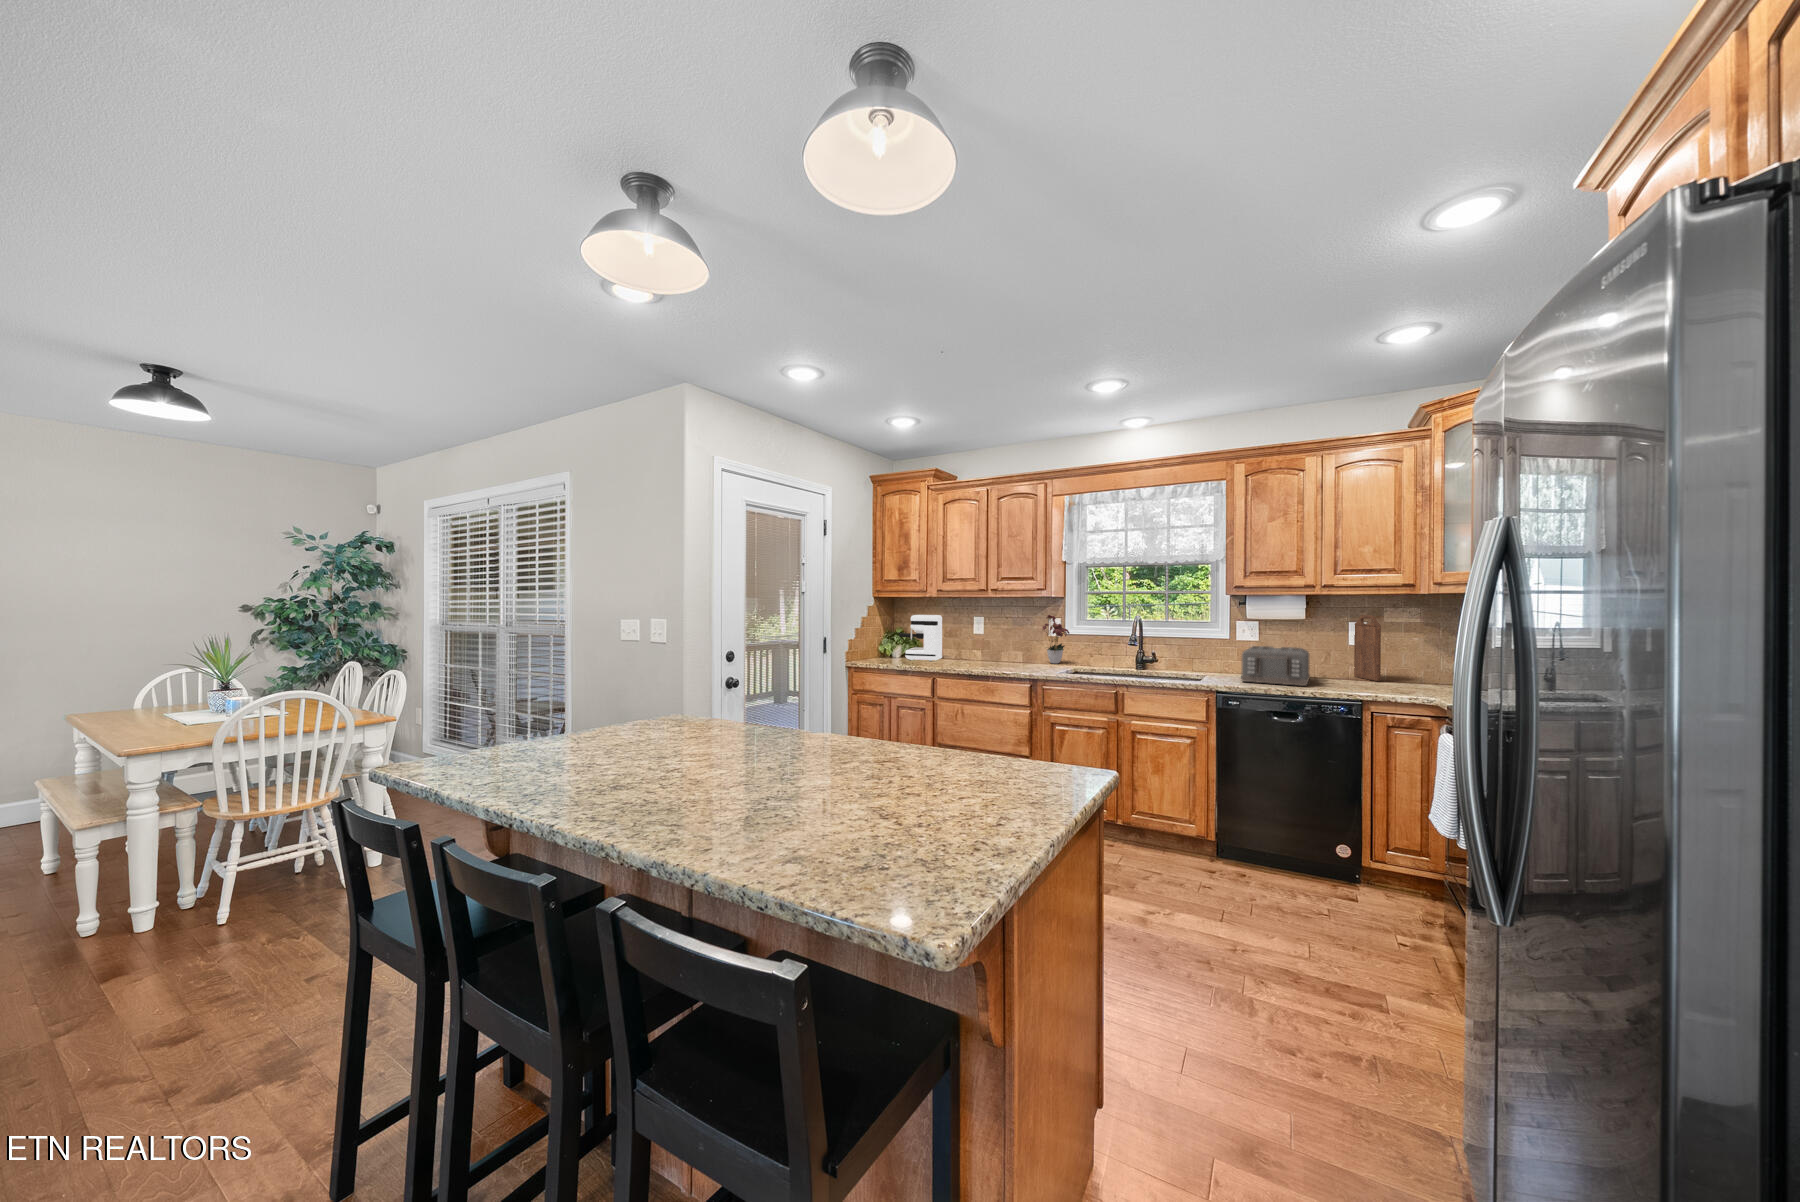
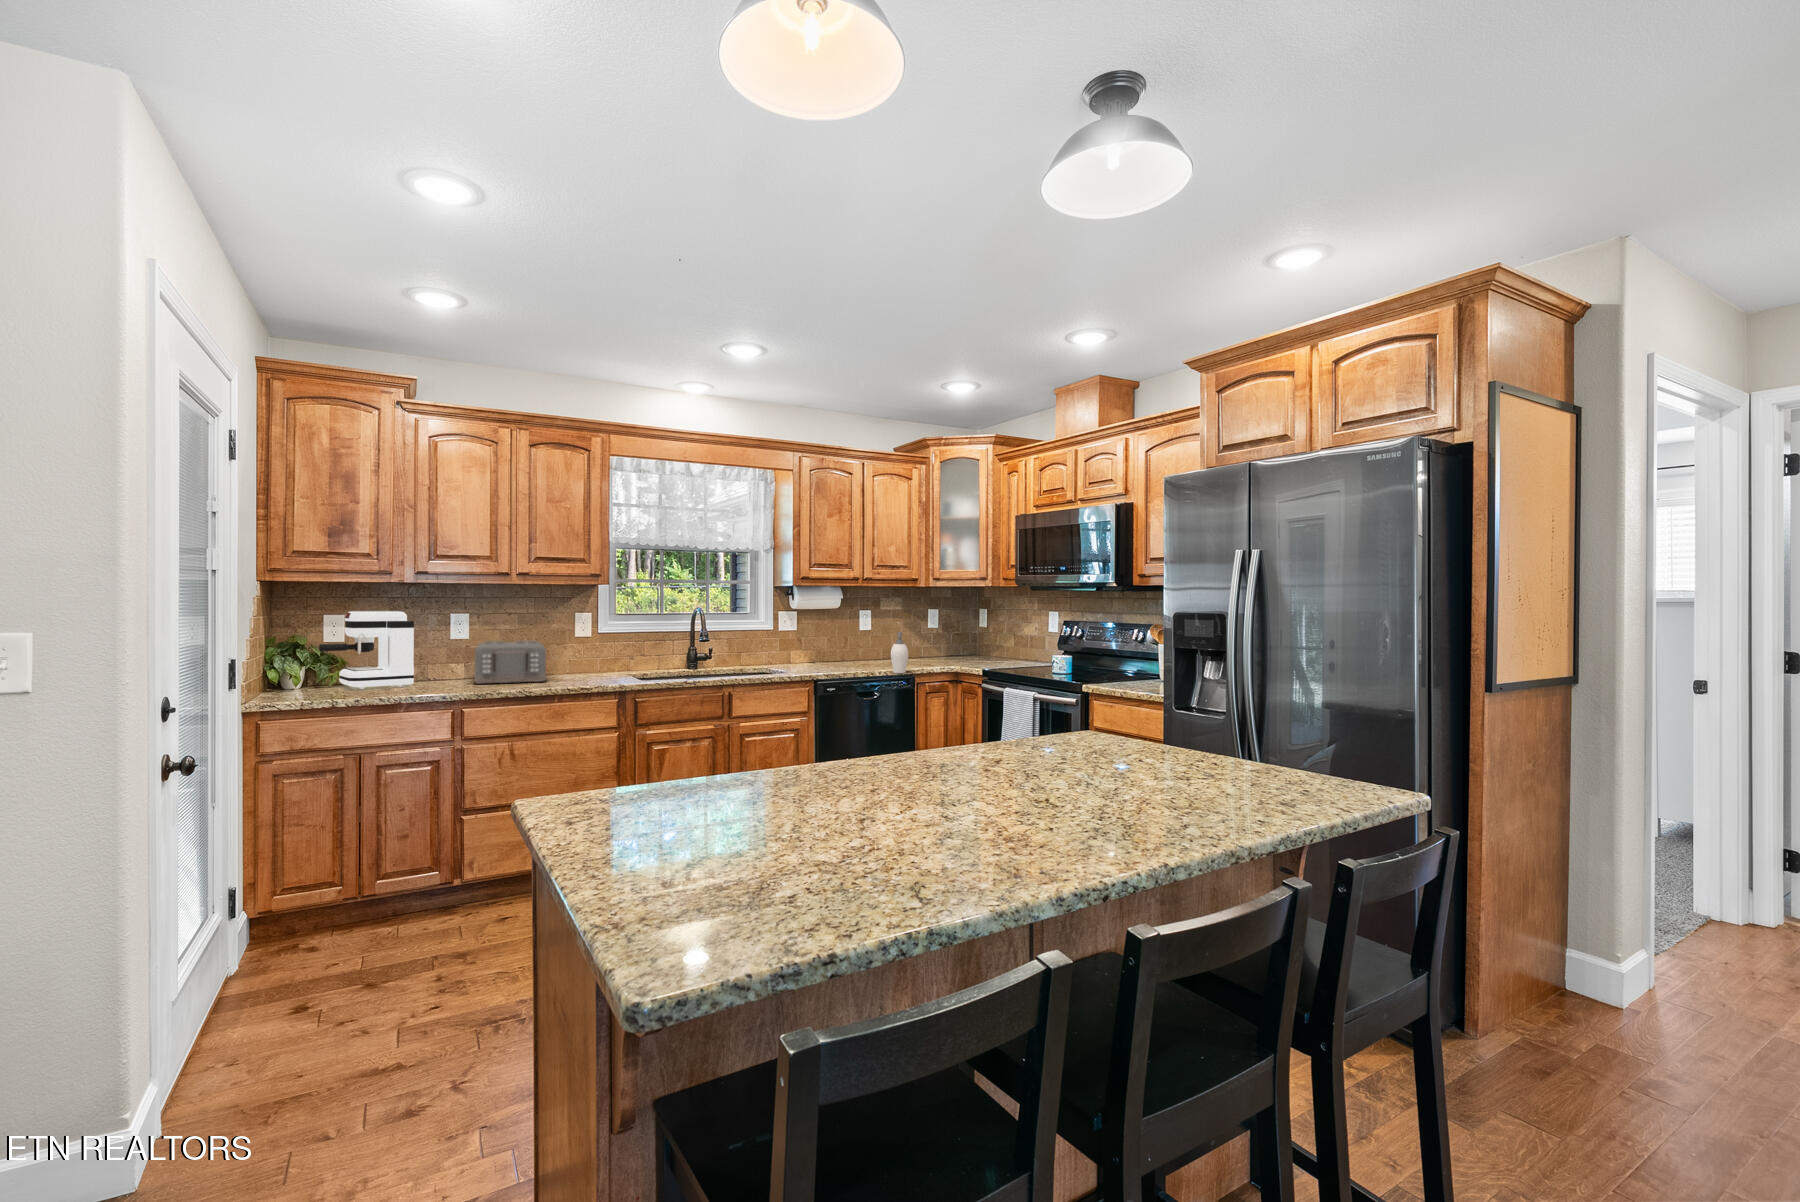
flower arrangement: present [1042,615,1069,664] -> none [567,605,616,673]
cutting board: present [1354,615,1381,681] -> none [865,604,892,661]
toaster: present [1241,646,1310,686] -> present [474,641,546,684]
soap dispenser: none [1316,648,1344,696] -> present [891,632,908,673]

